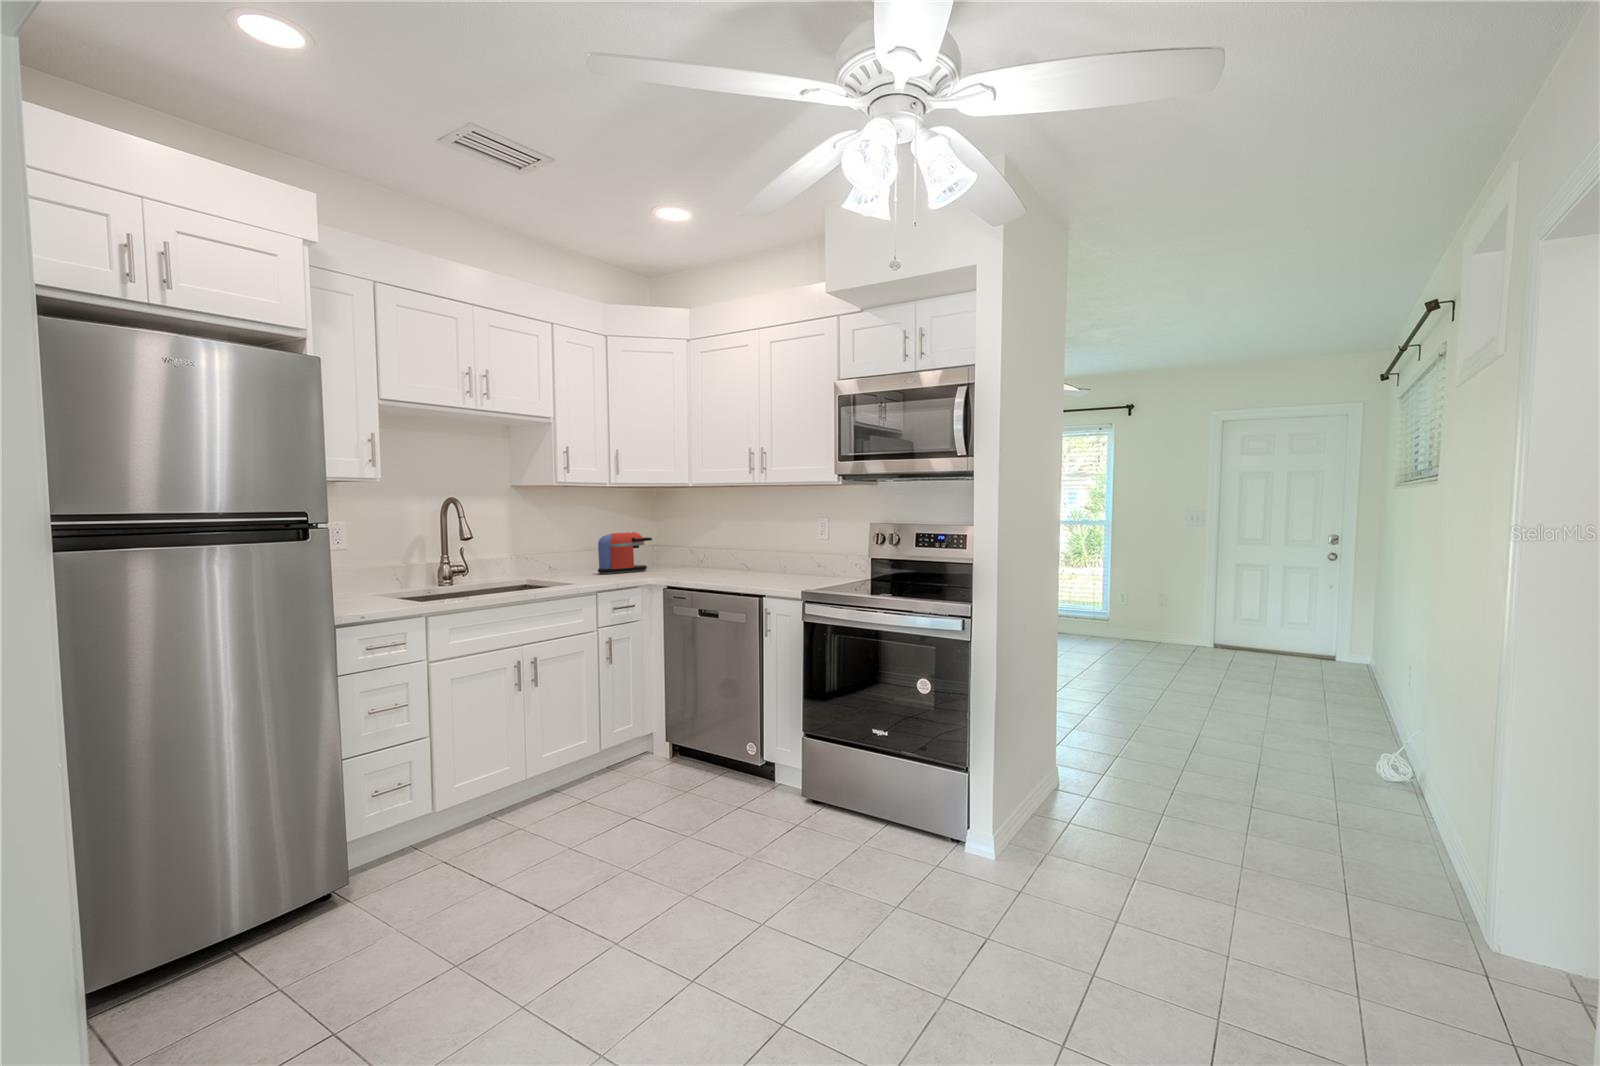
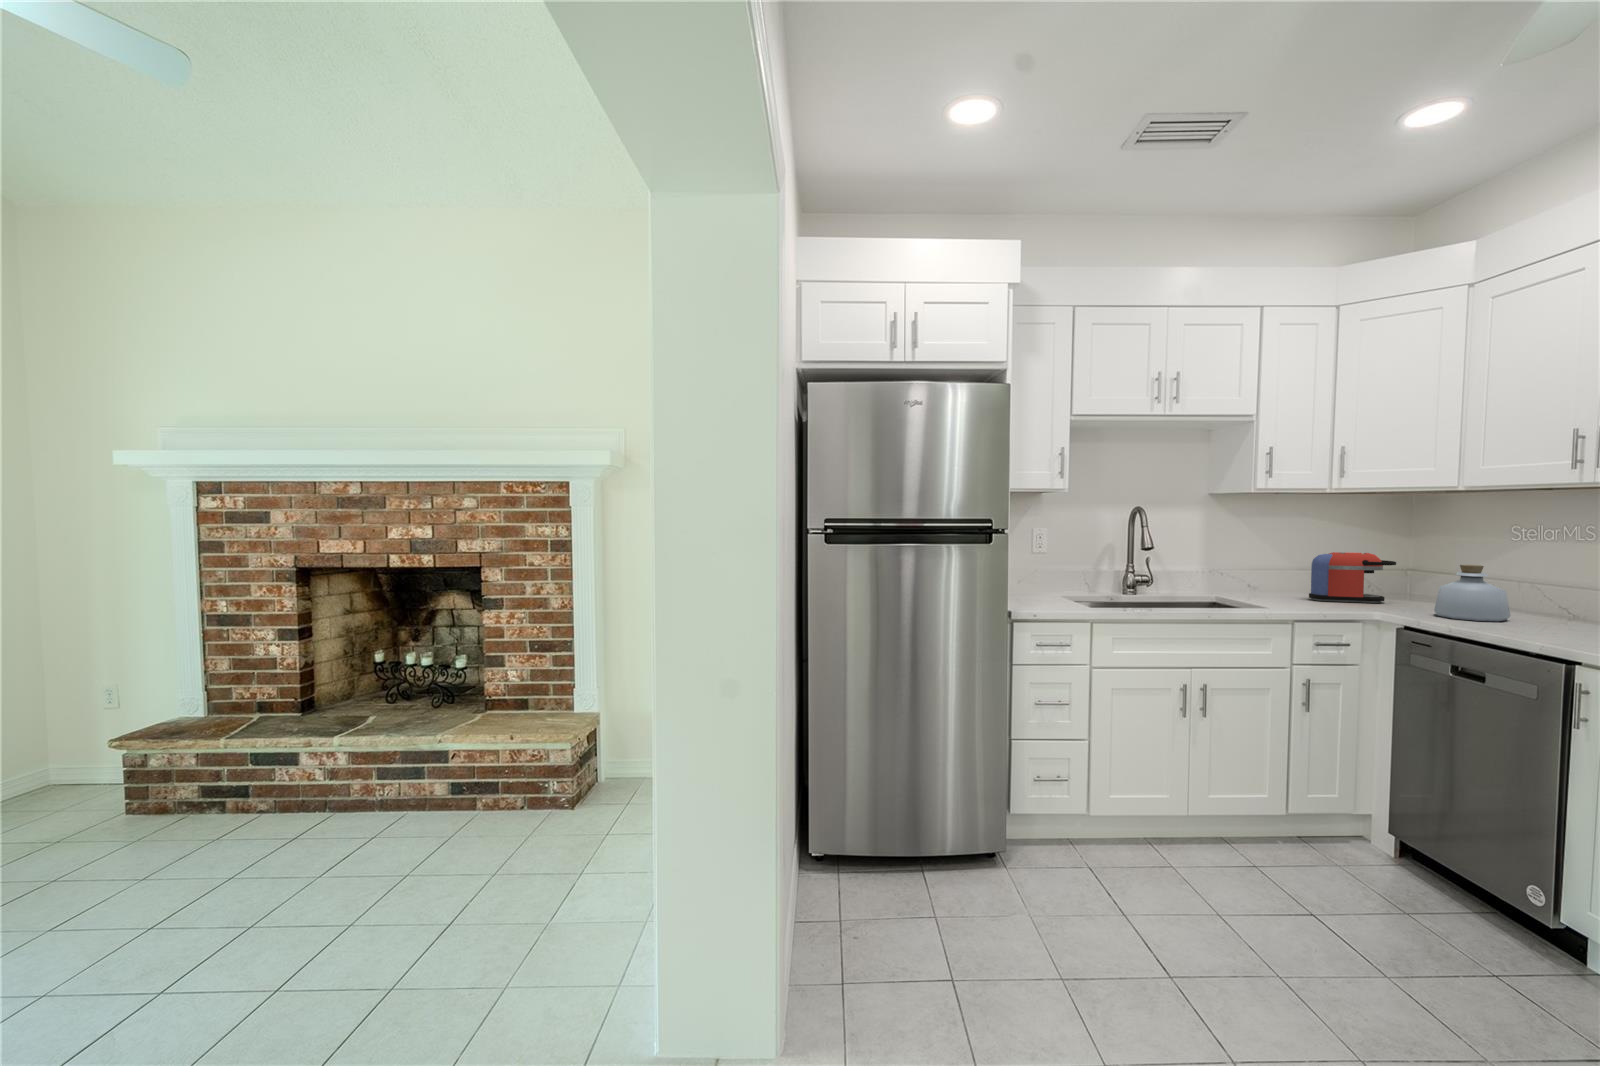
bottle: none [678,534,717,574] -> present [1434,565,1511,622]

